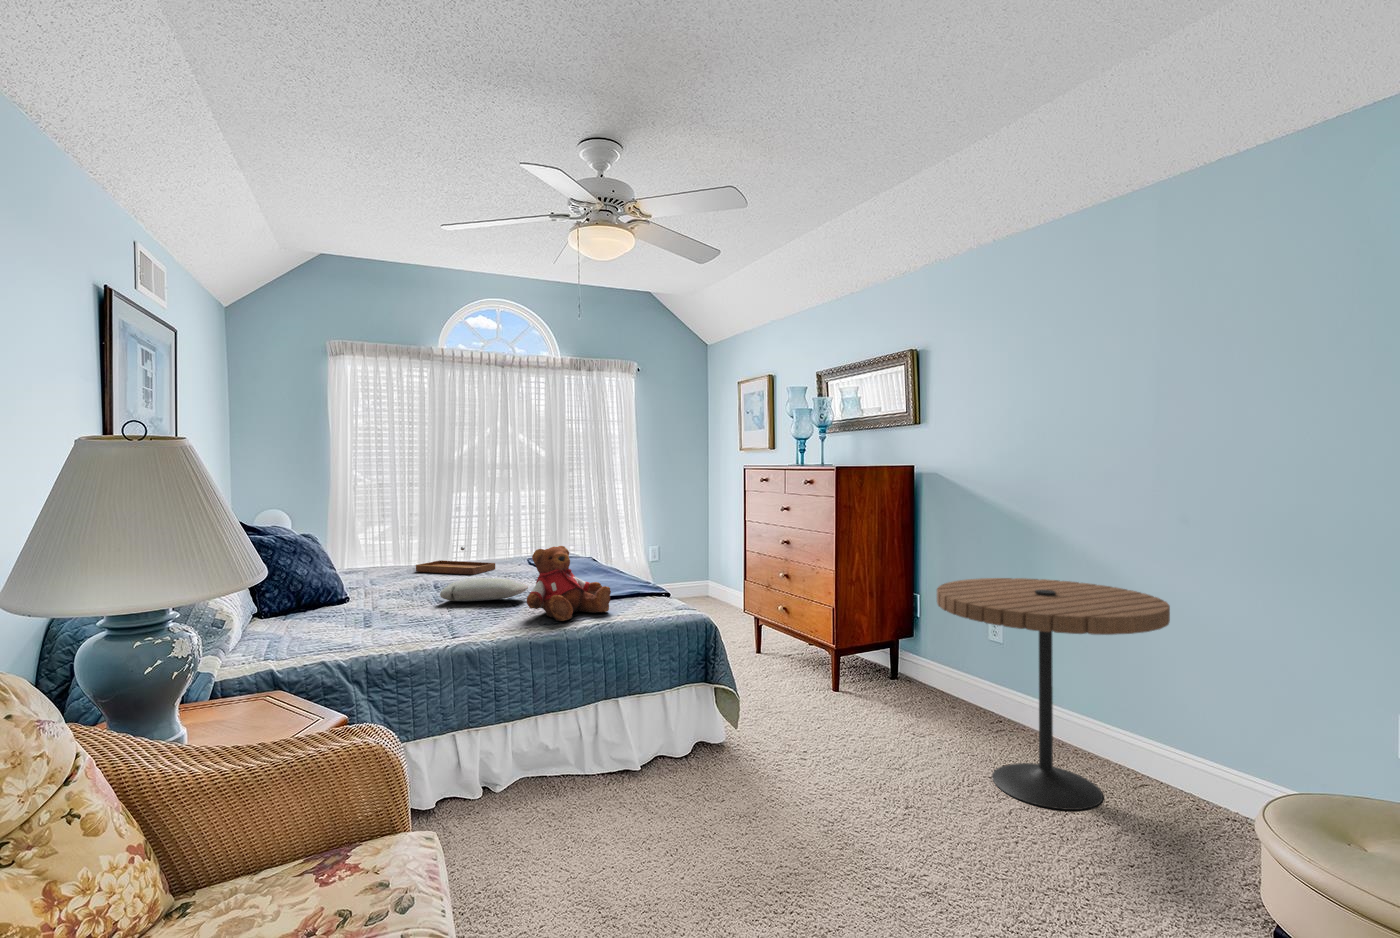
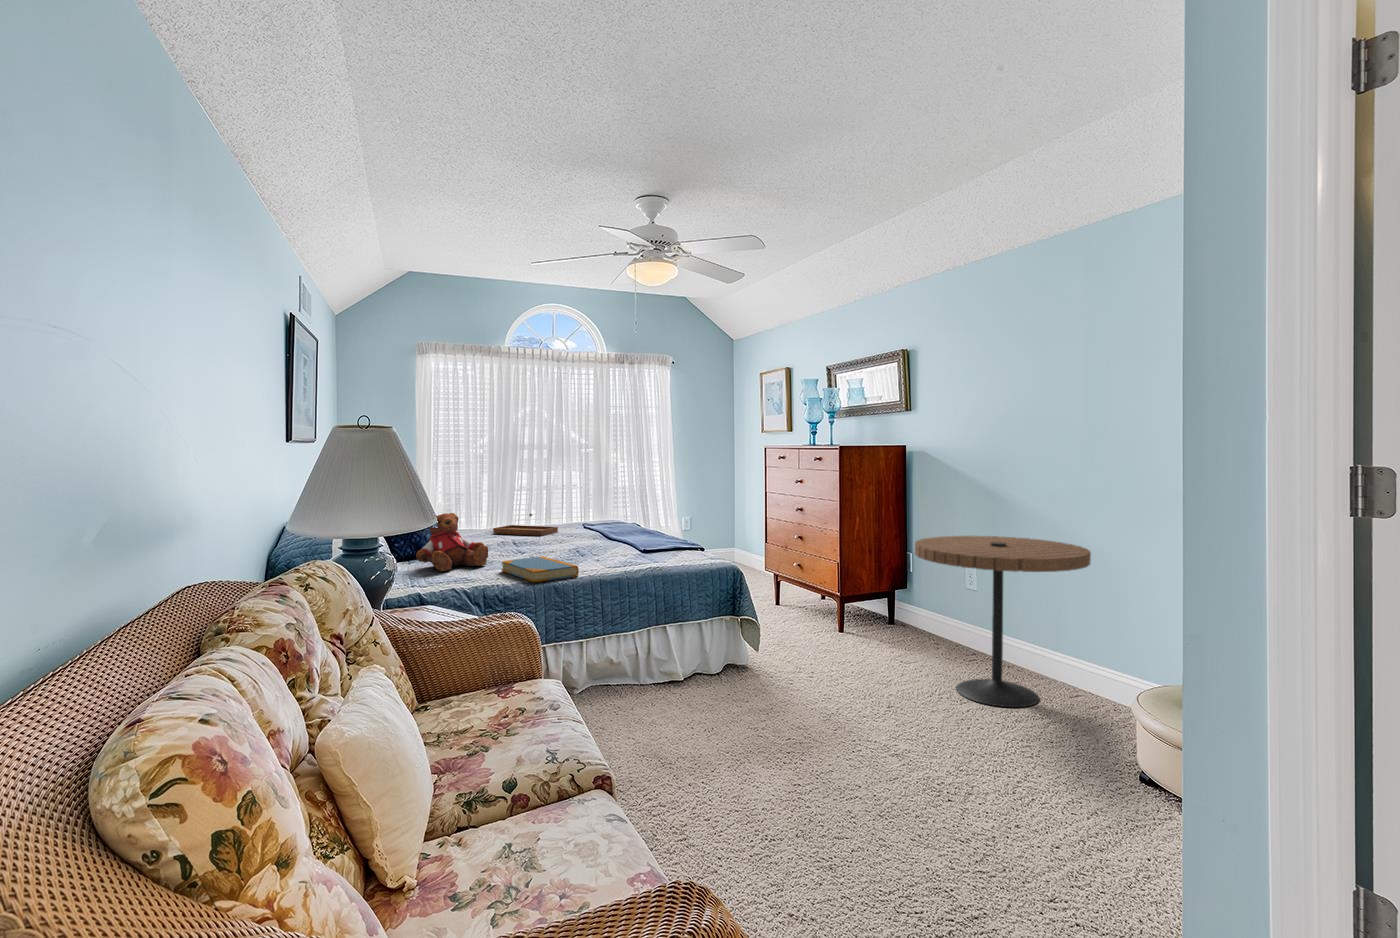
teddy bear: present [527,546,611,621] -> present [416,513,489,571]
pillow: present [440,578,528,601] -> none [523,536,592,553]
book: none [401,609,501,650] -> present [502,556,579,582]

